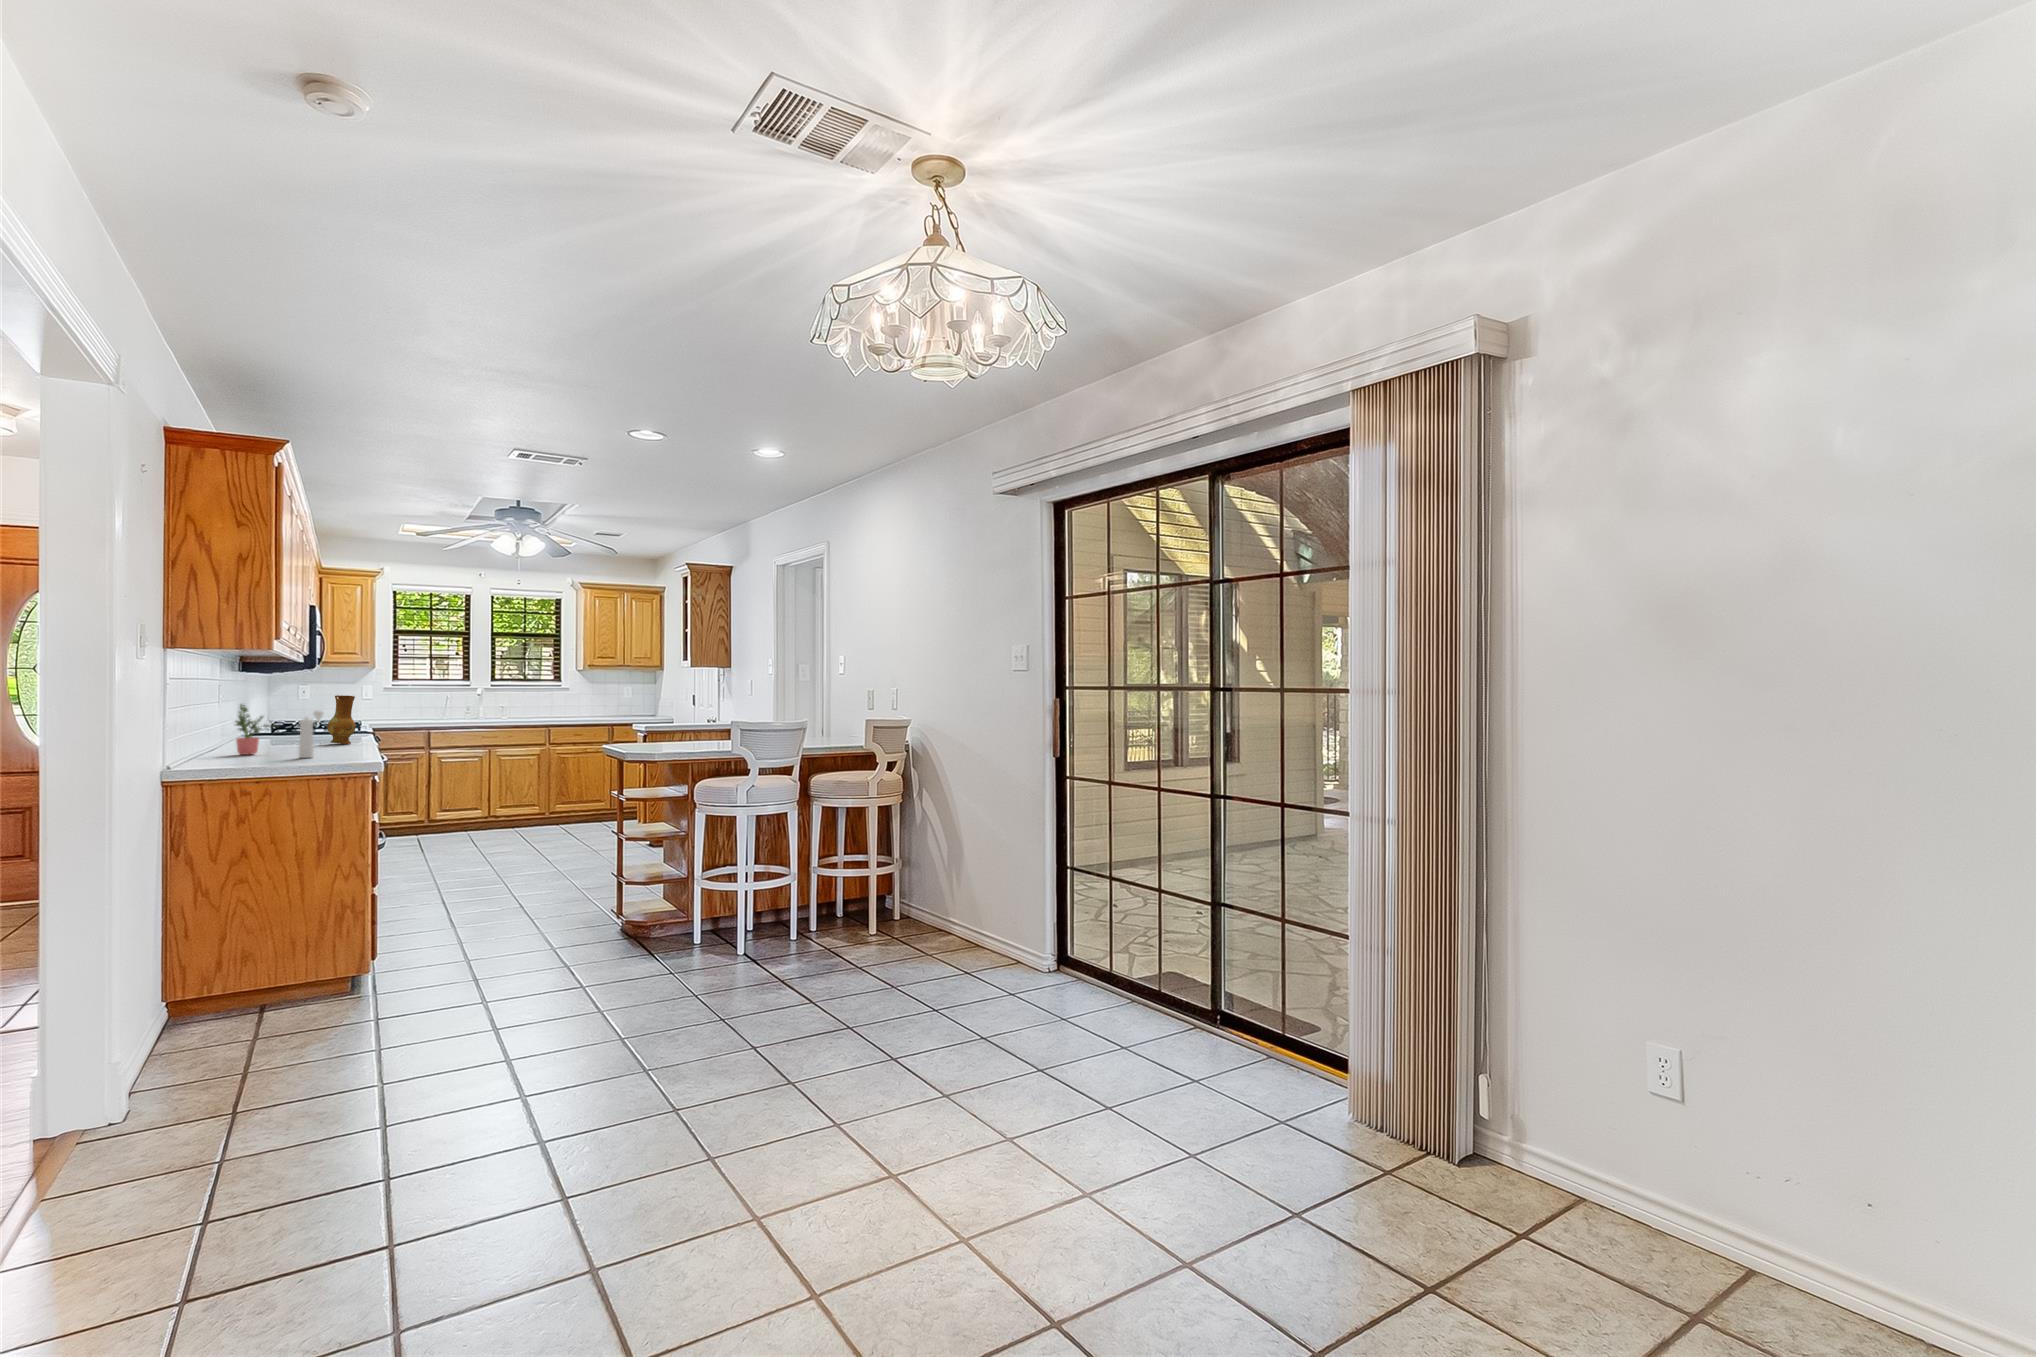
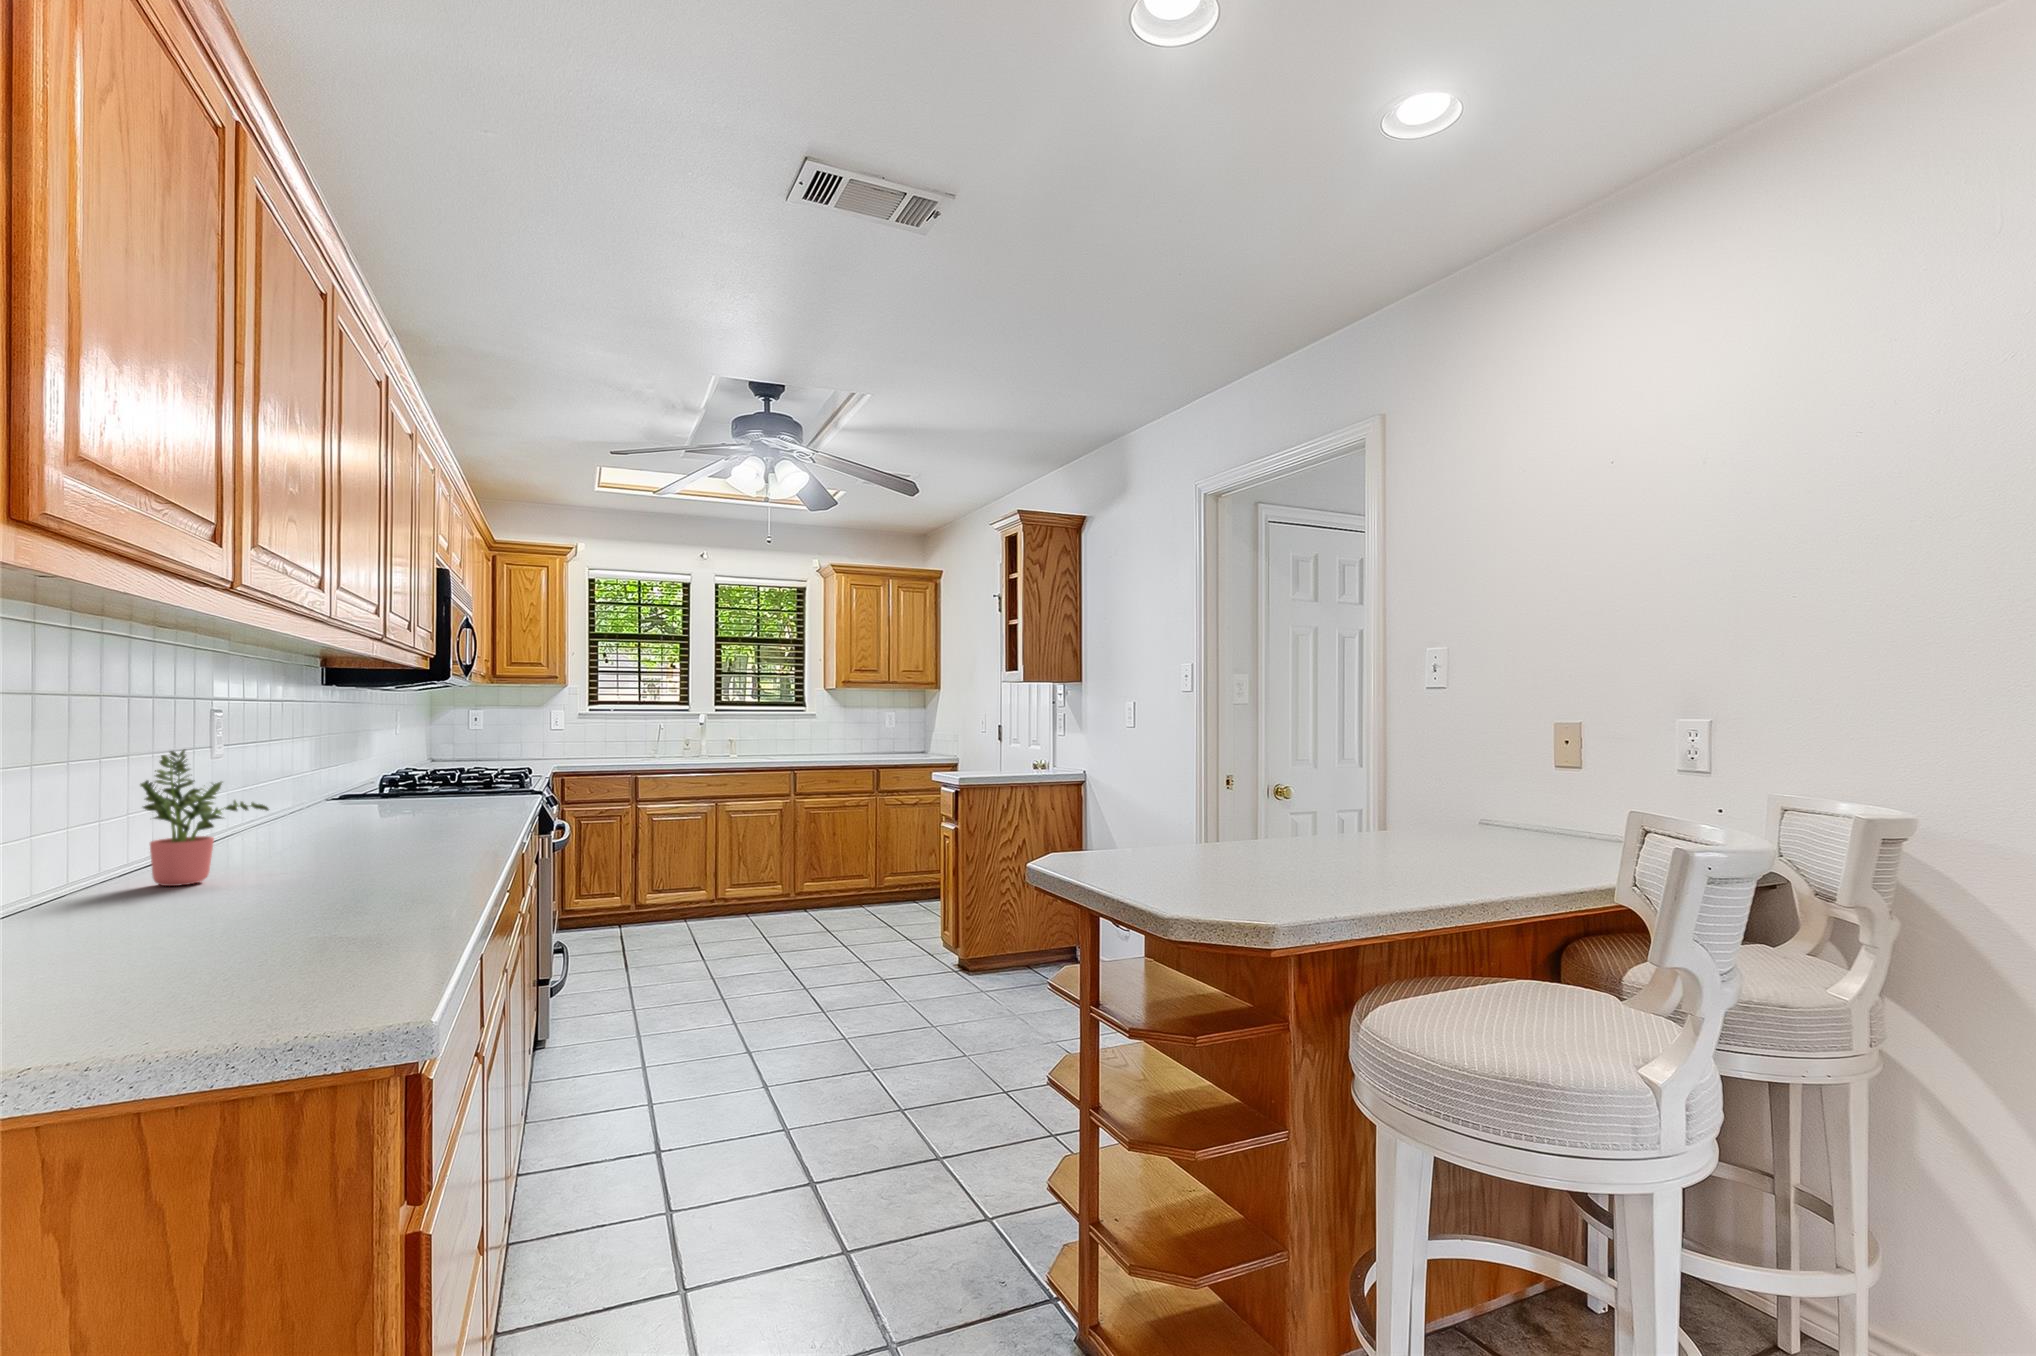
ceramic jug: present [327,695,356,744] -> none [434,726,490,827]
pepper mill: present [299,711,324,758] -> none [273,770,360,909]

